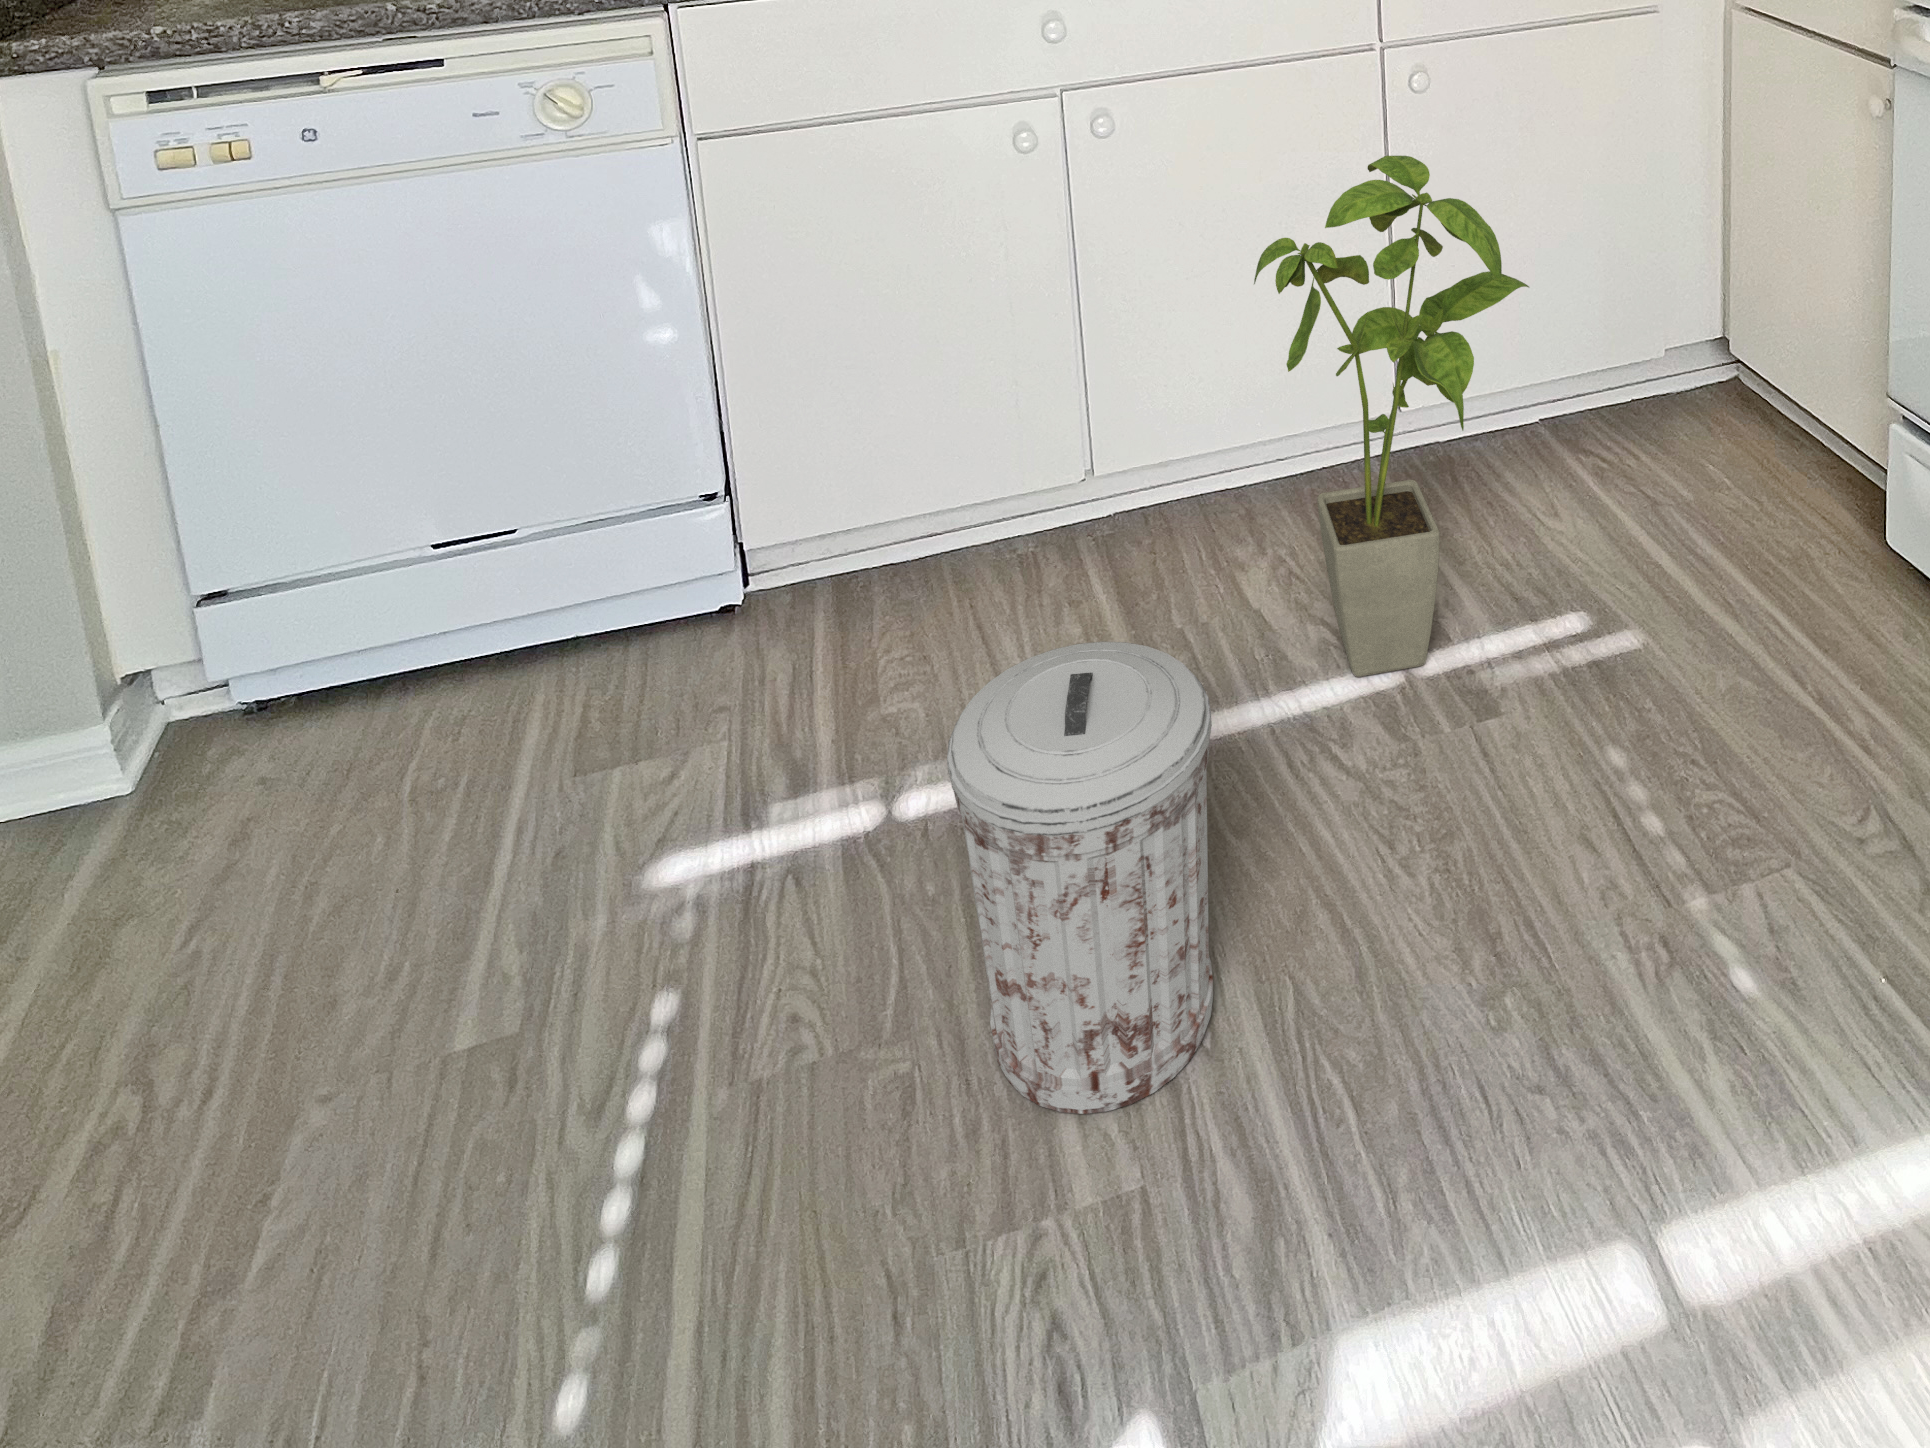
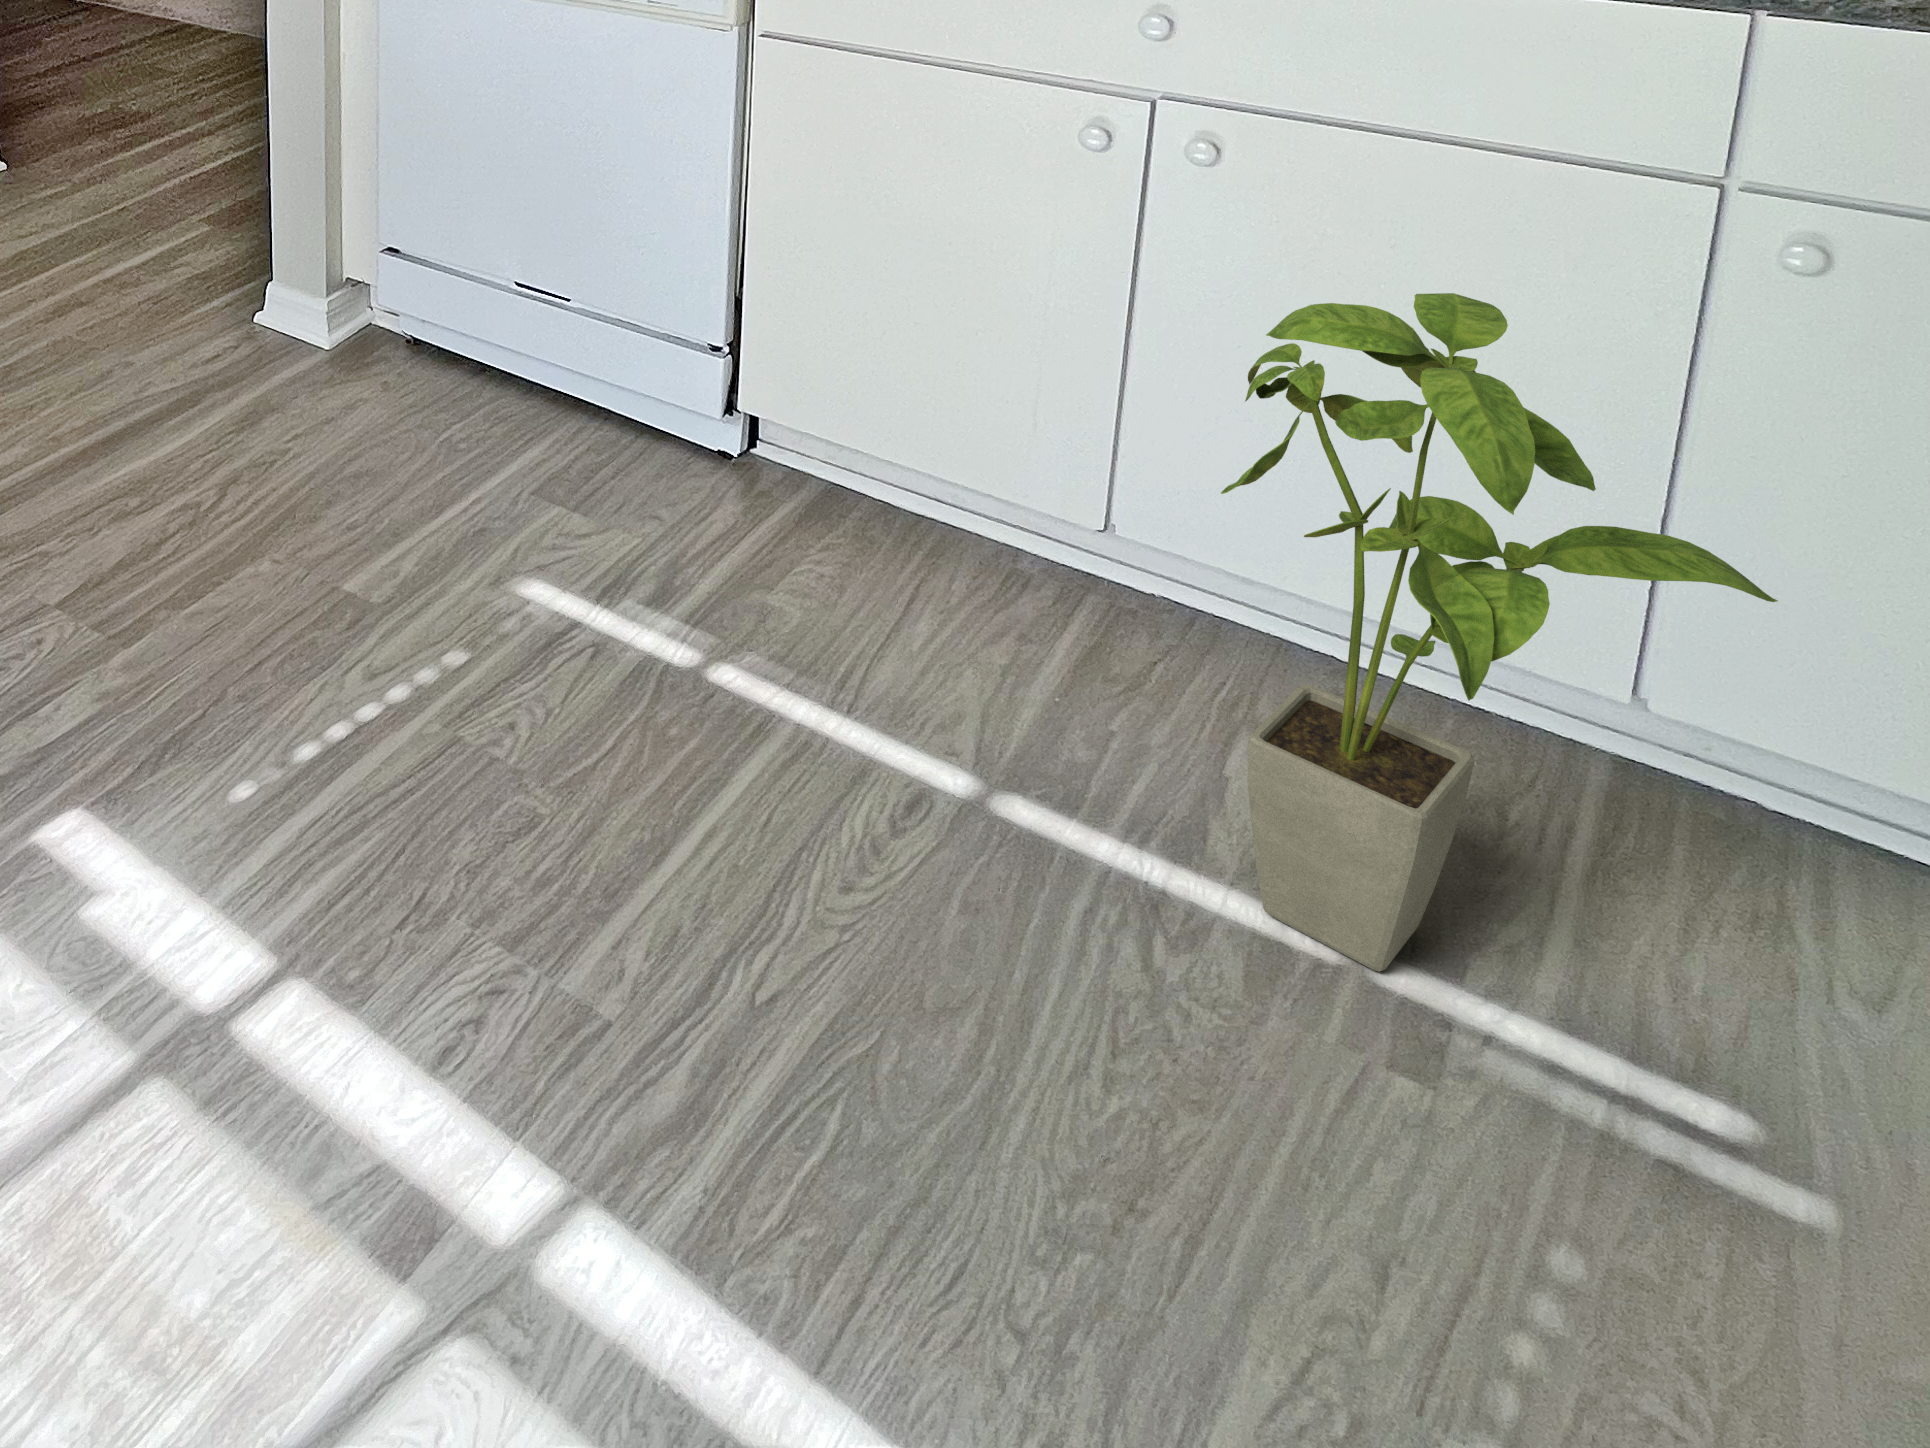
trash can: present [947,641,1213,1114] -> none [576,560,845,994]

